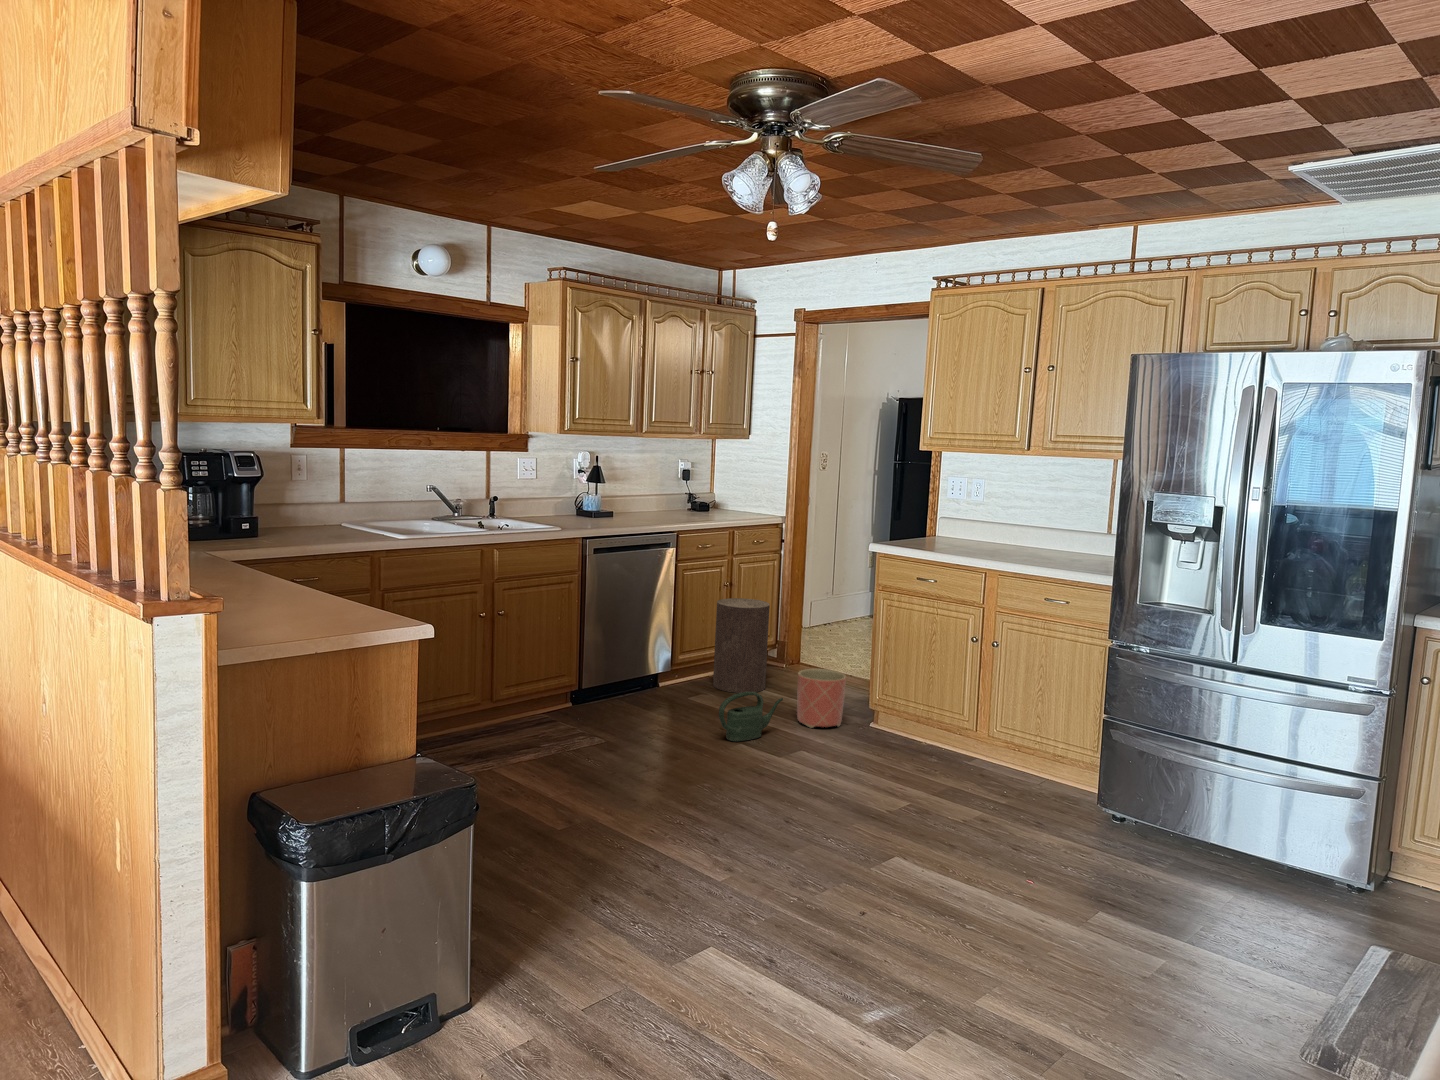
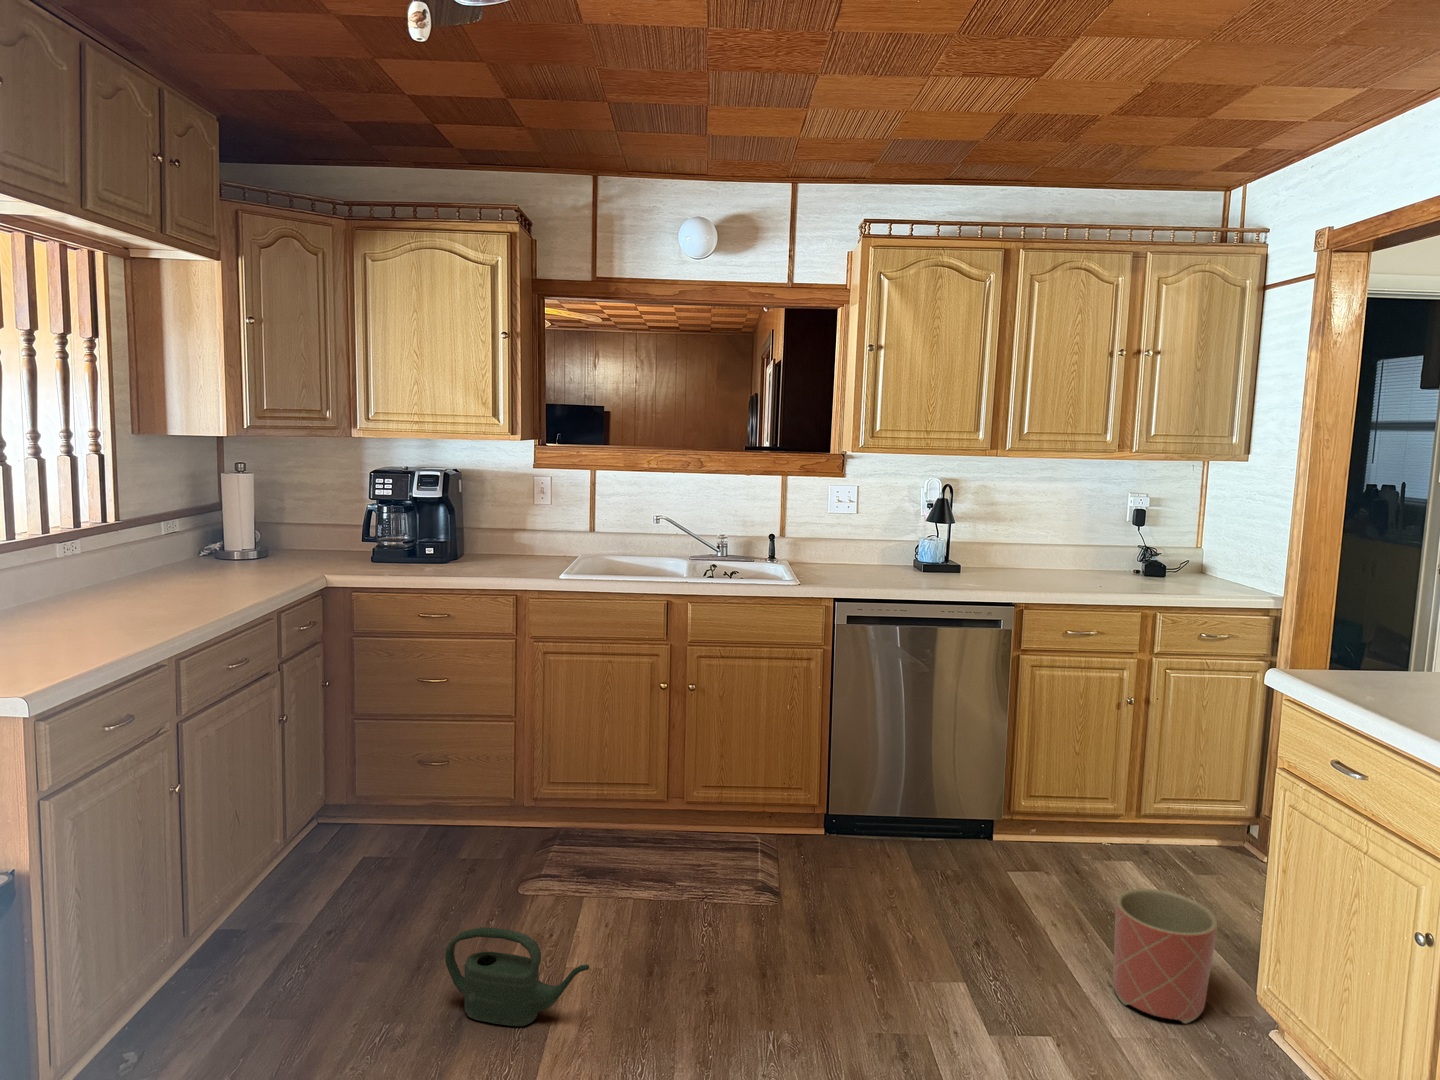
stool: present [713,598,770,693] -> none [1072,724,1181,895]
watering can: present [719,692,783,742] -> present [445,927,589,1026]

